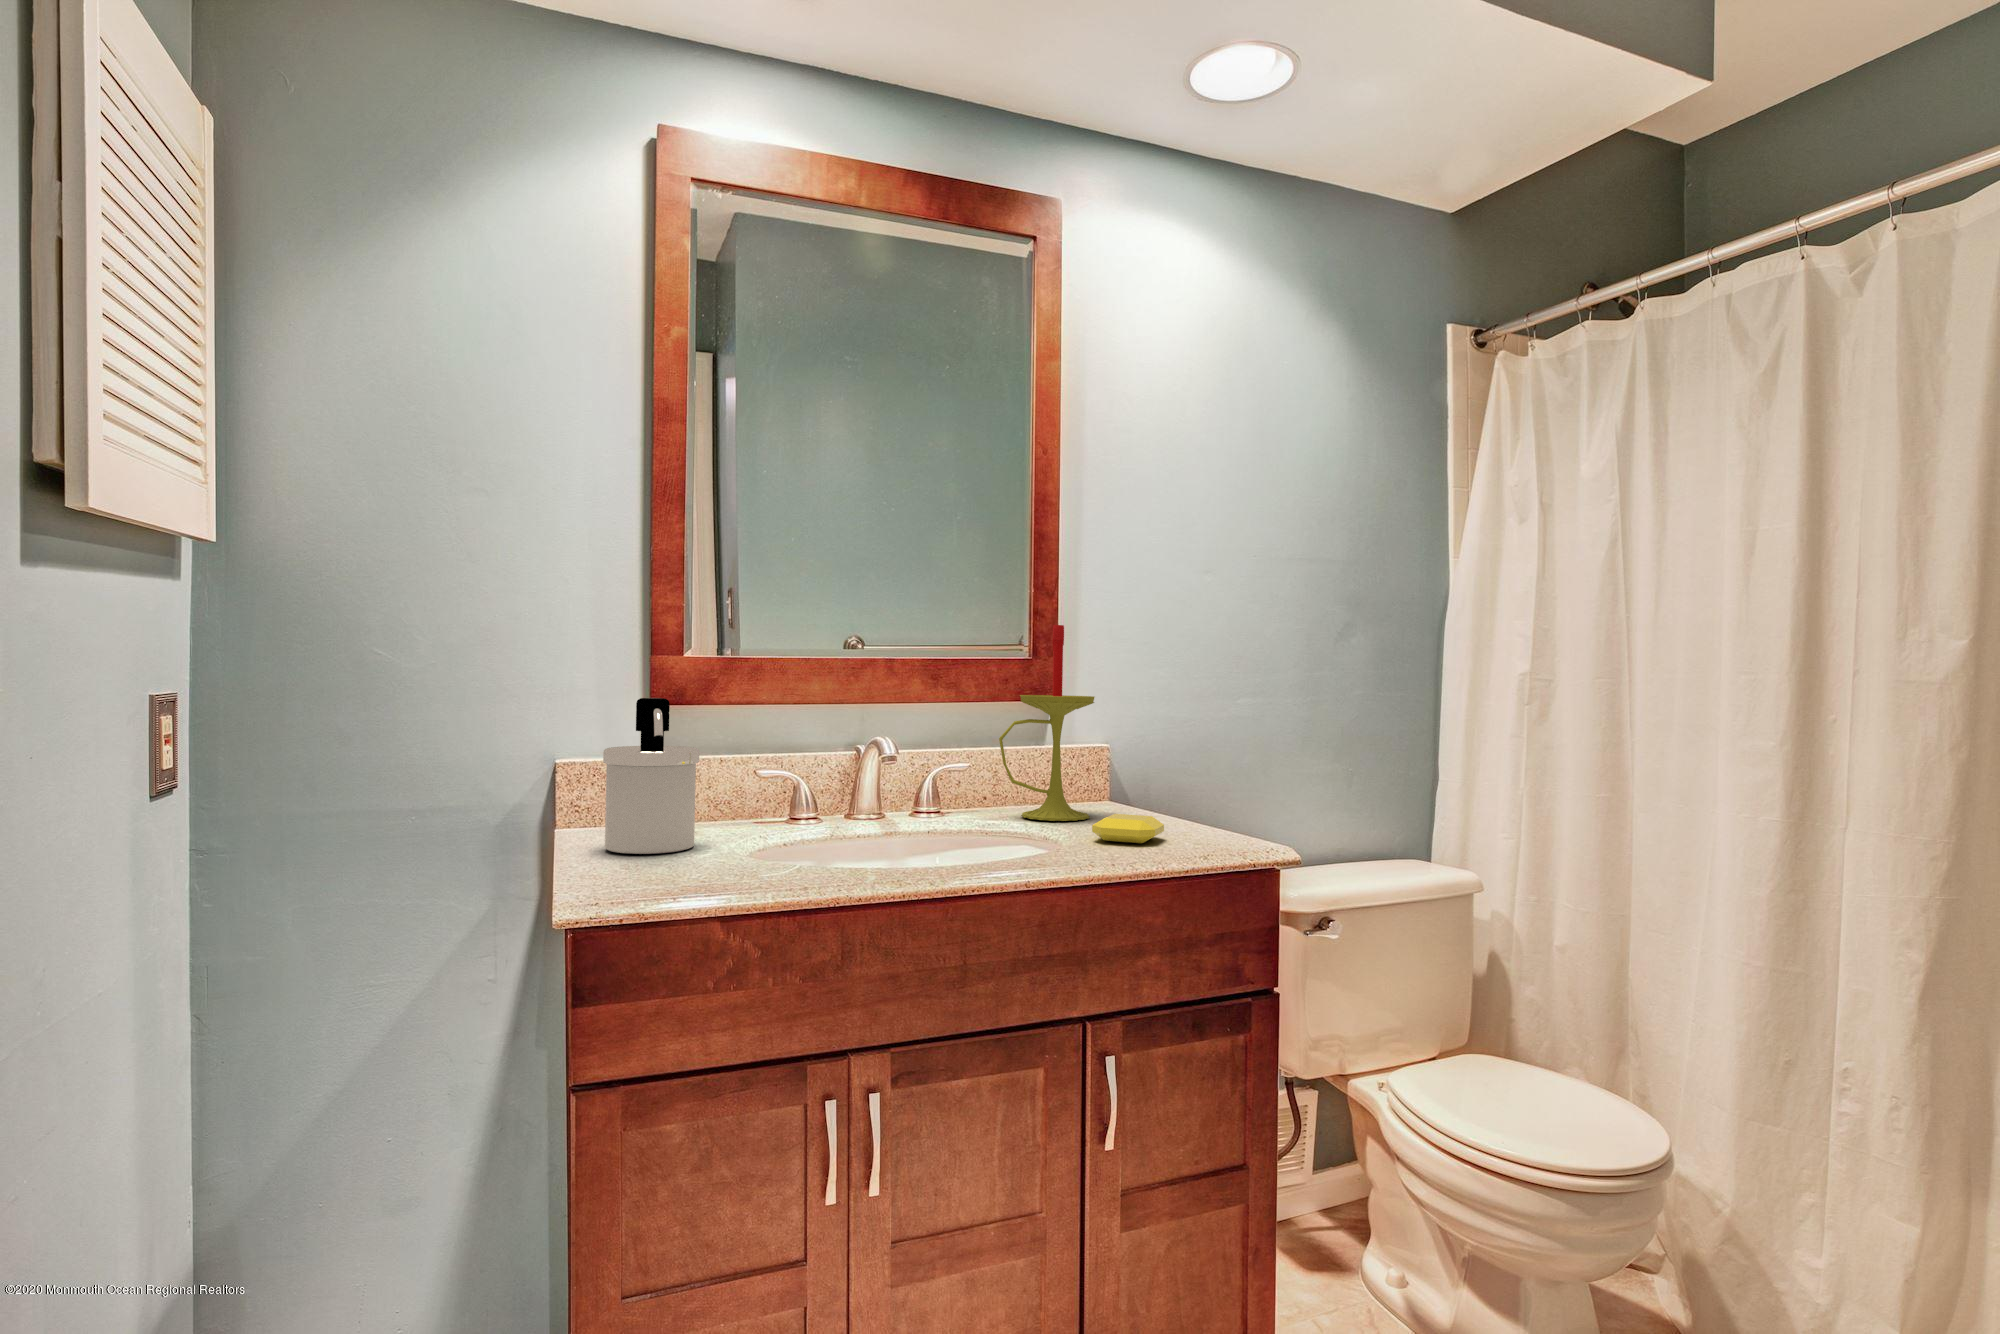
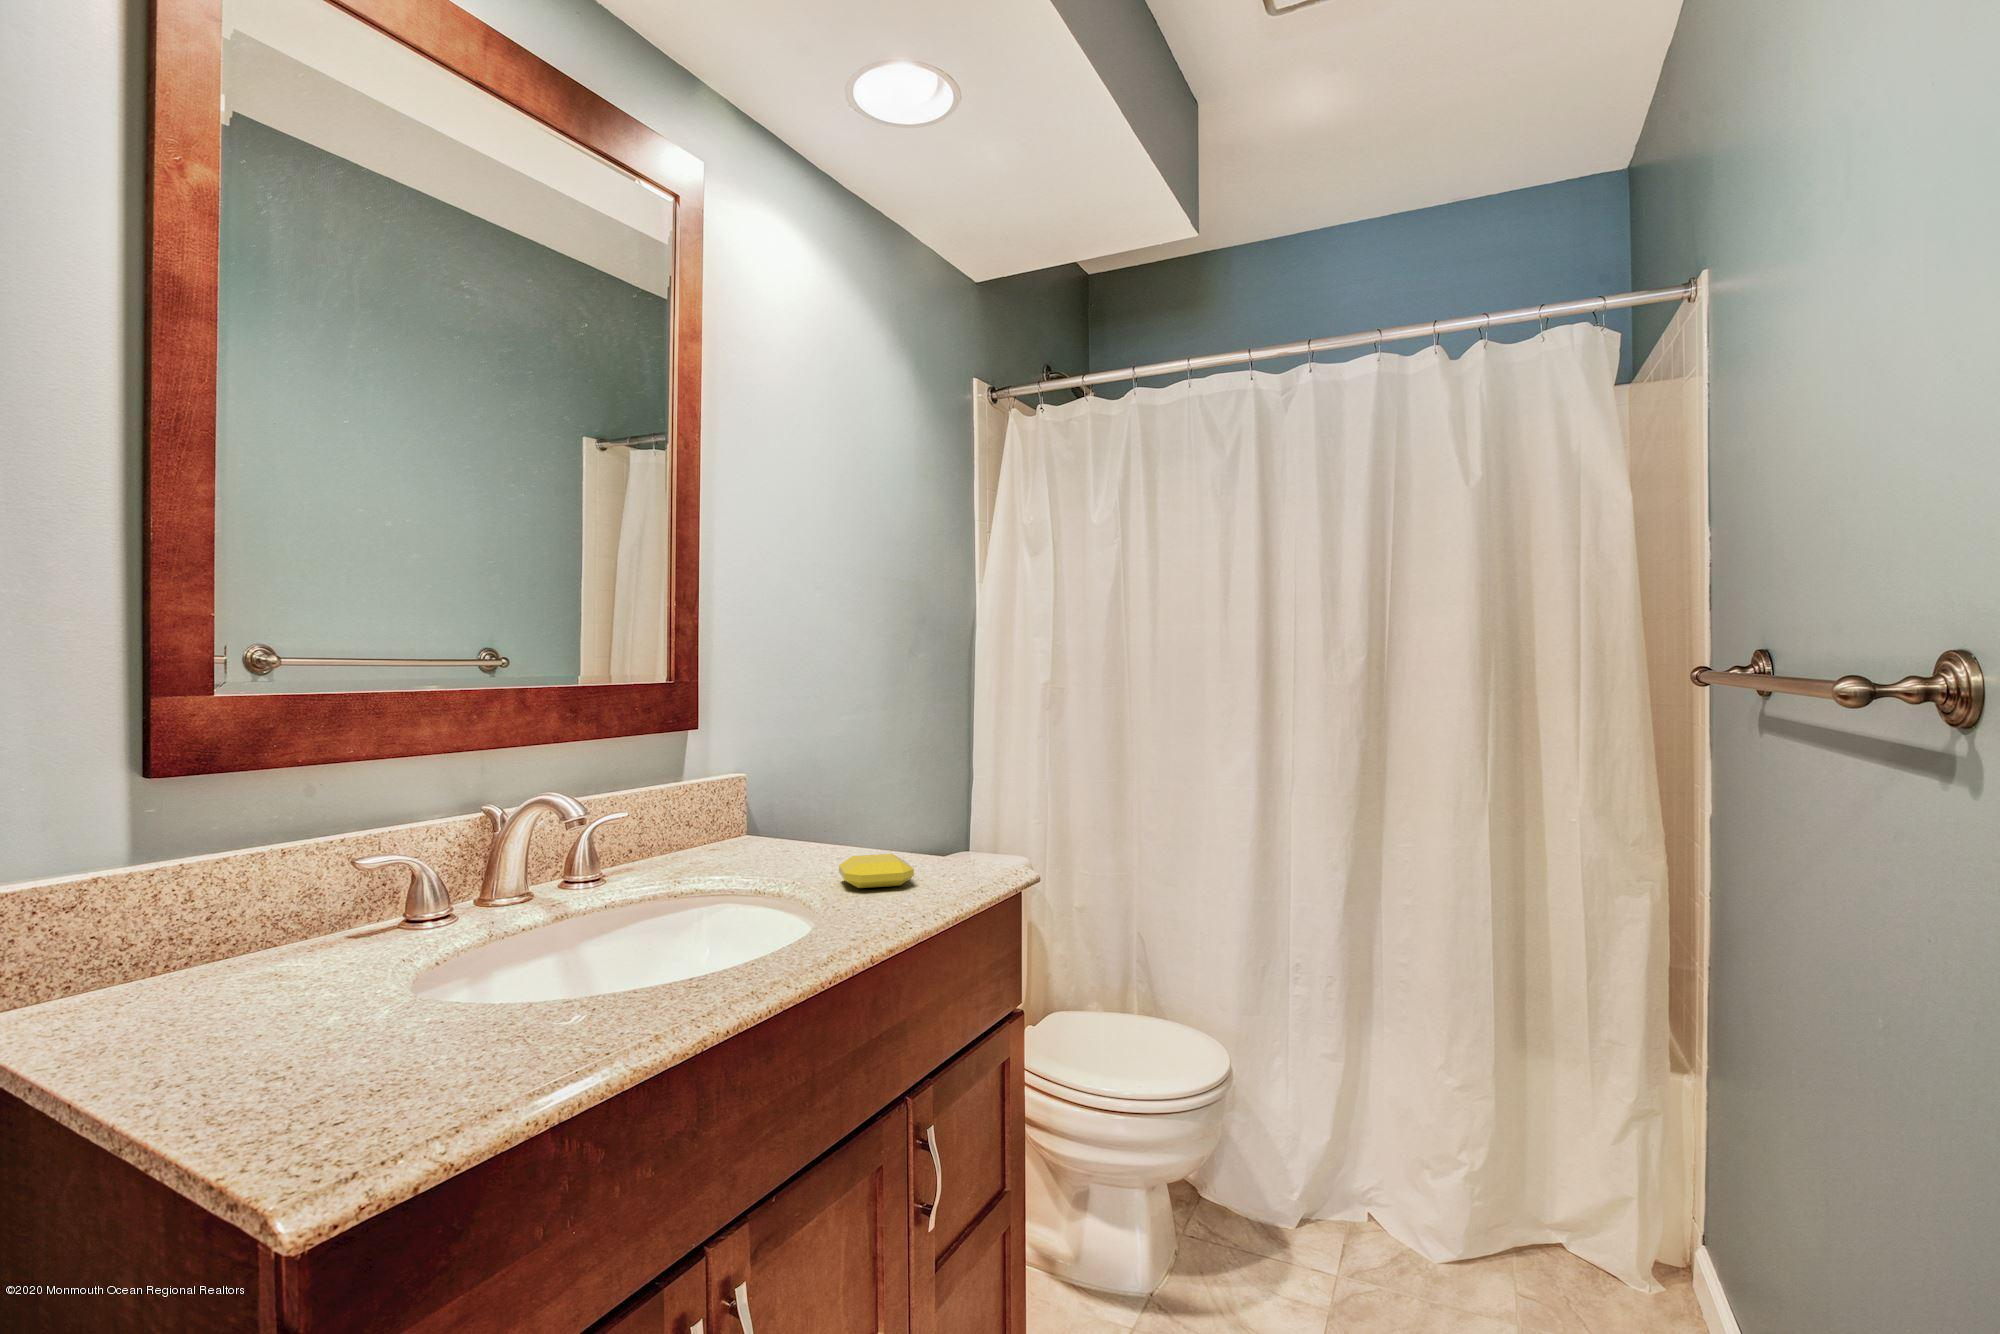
candle: present [999,625,1094,821] -> none [676,642,782,871]
soap dispenser: present [603,698,699,854] -> none [146,777,337,1048]

